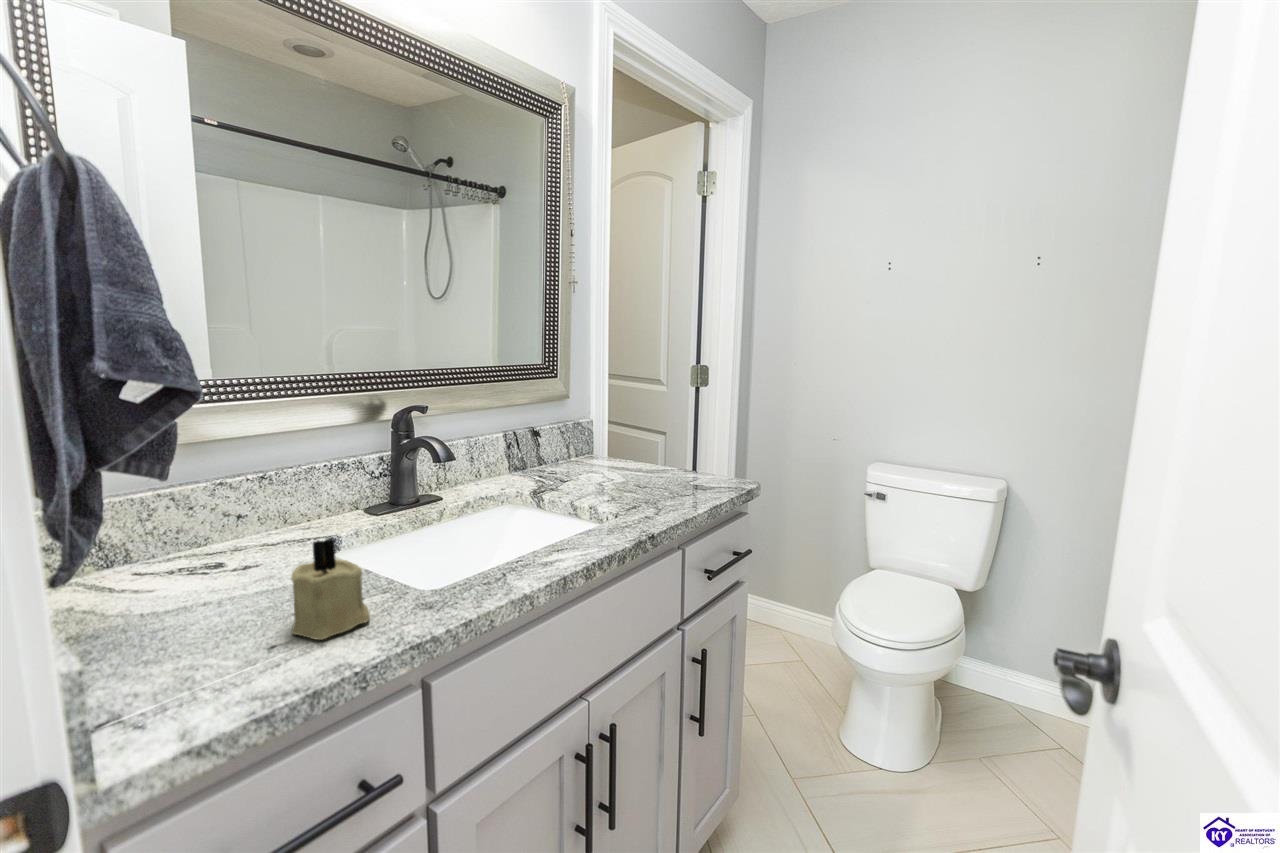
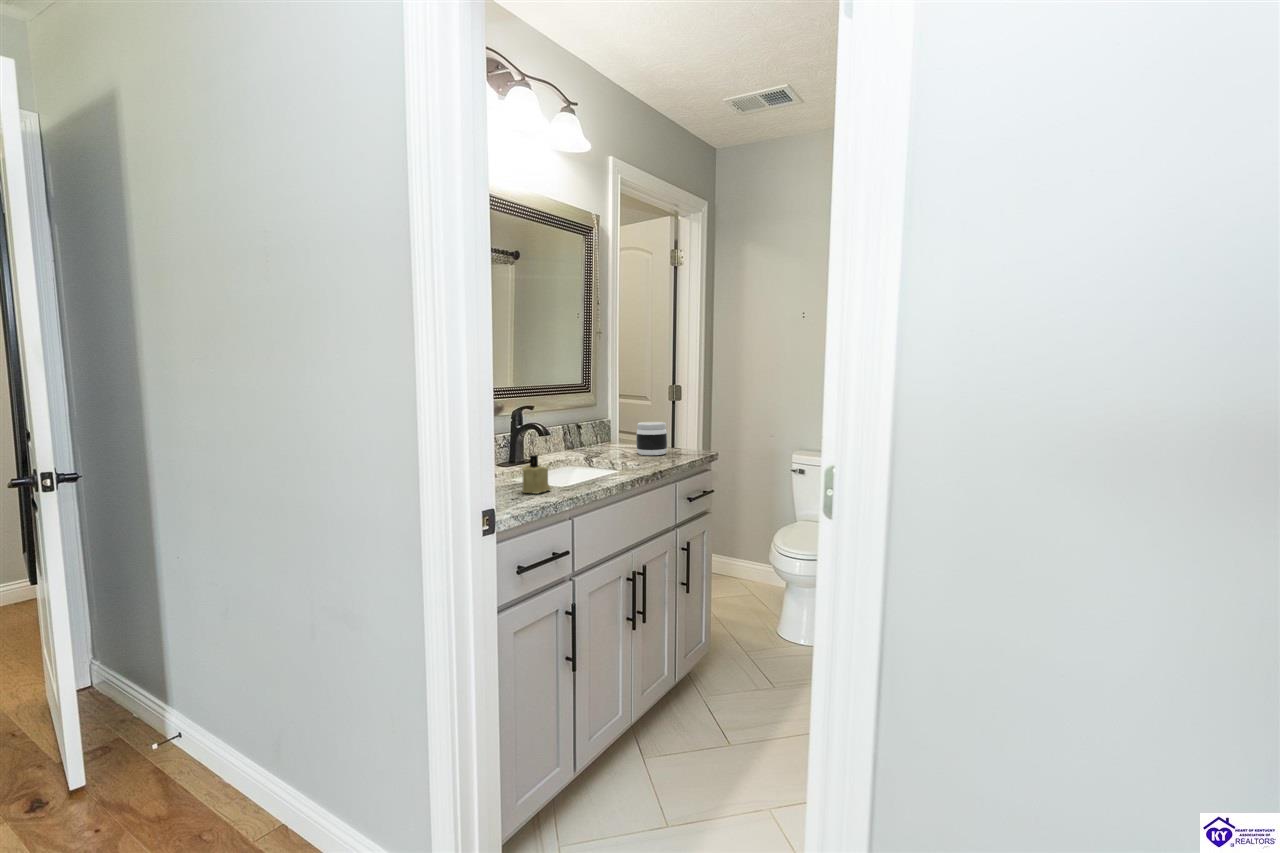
jar: none [623,430,676,490] -> present [636,422,667,455]

